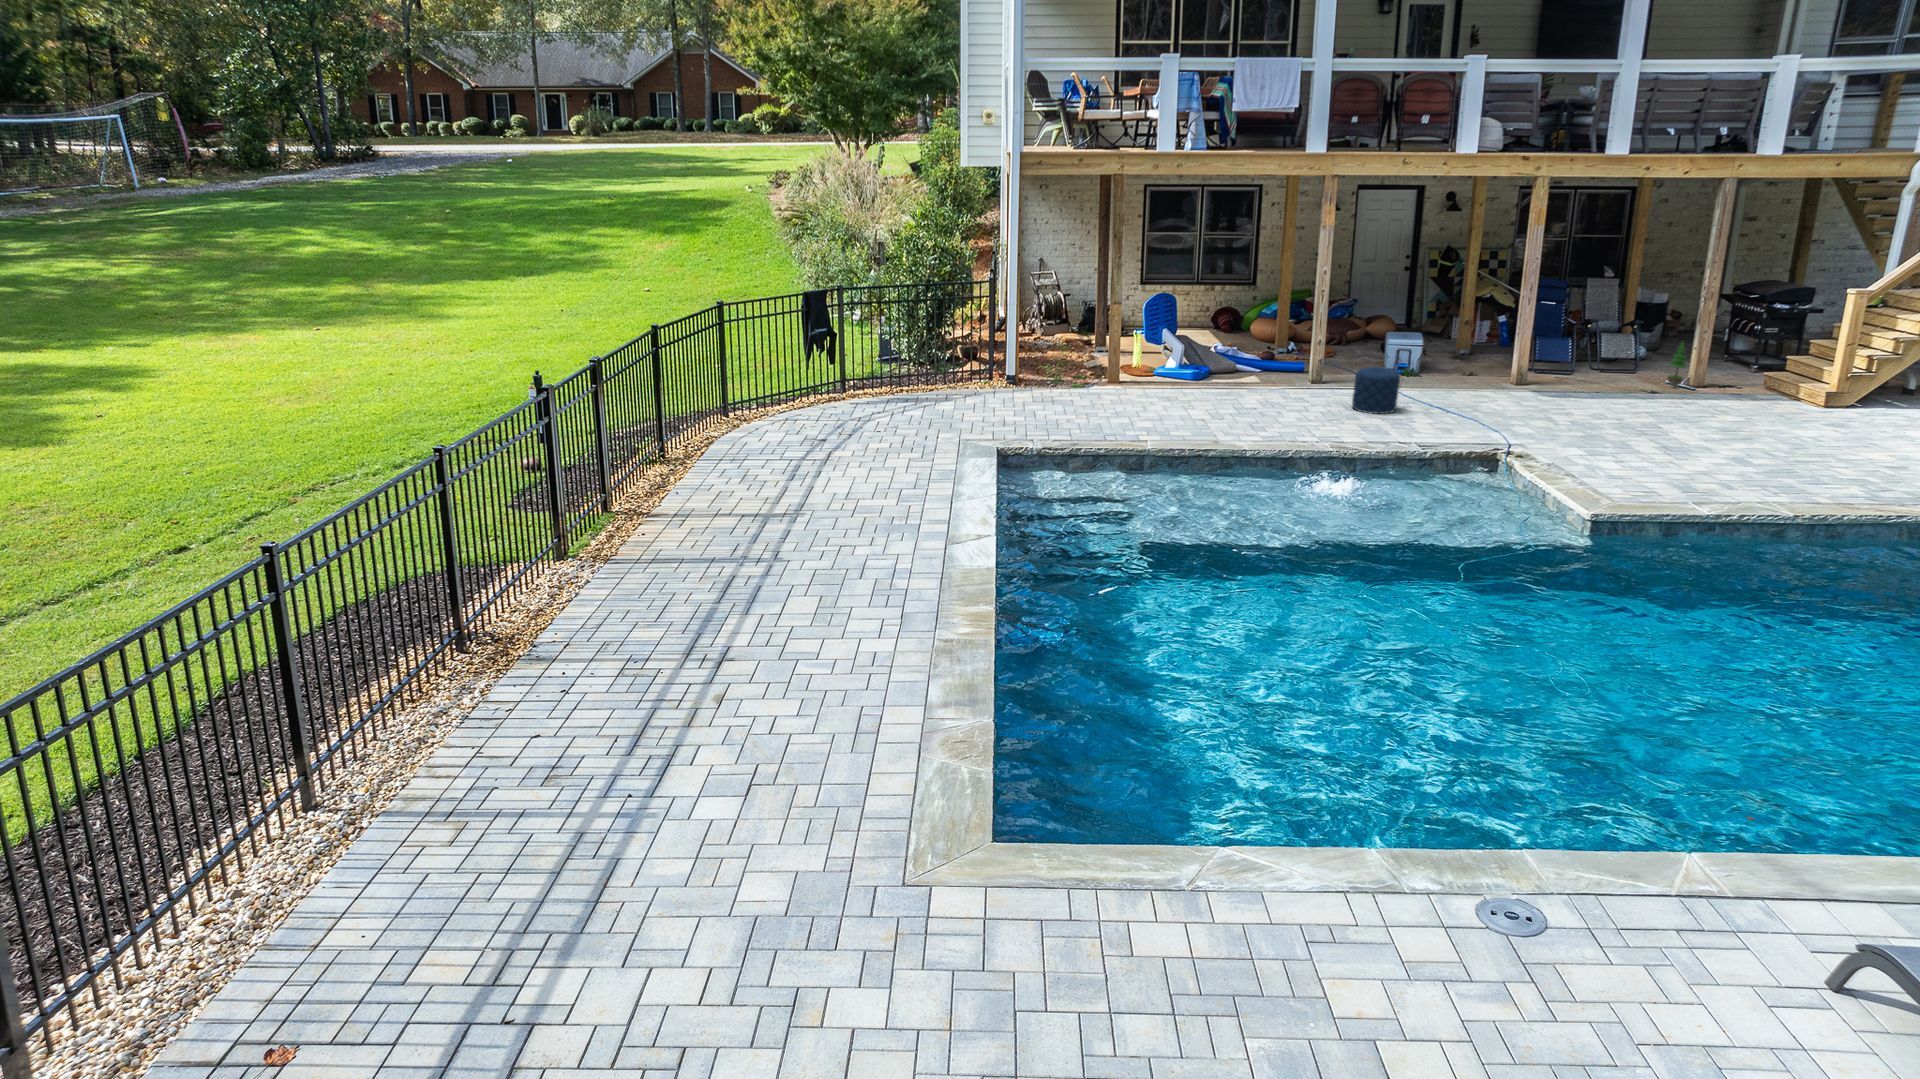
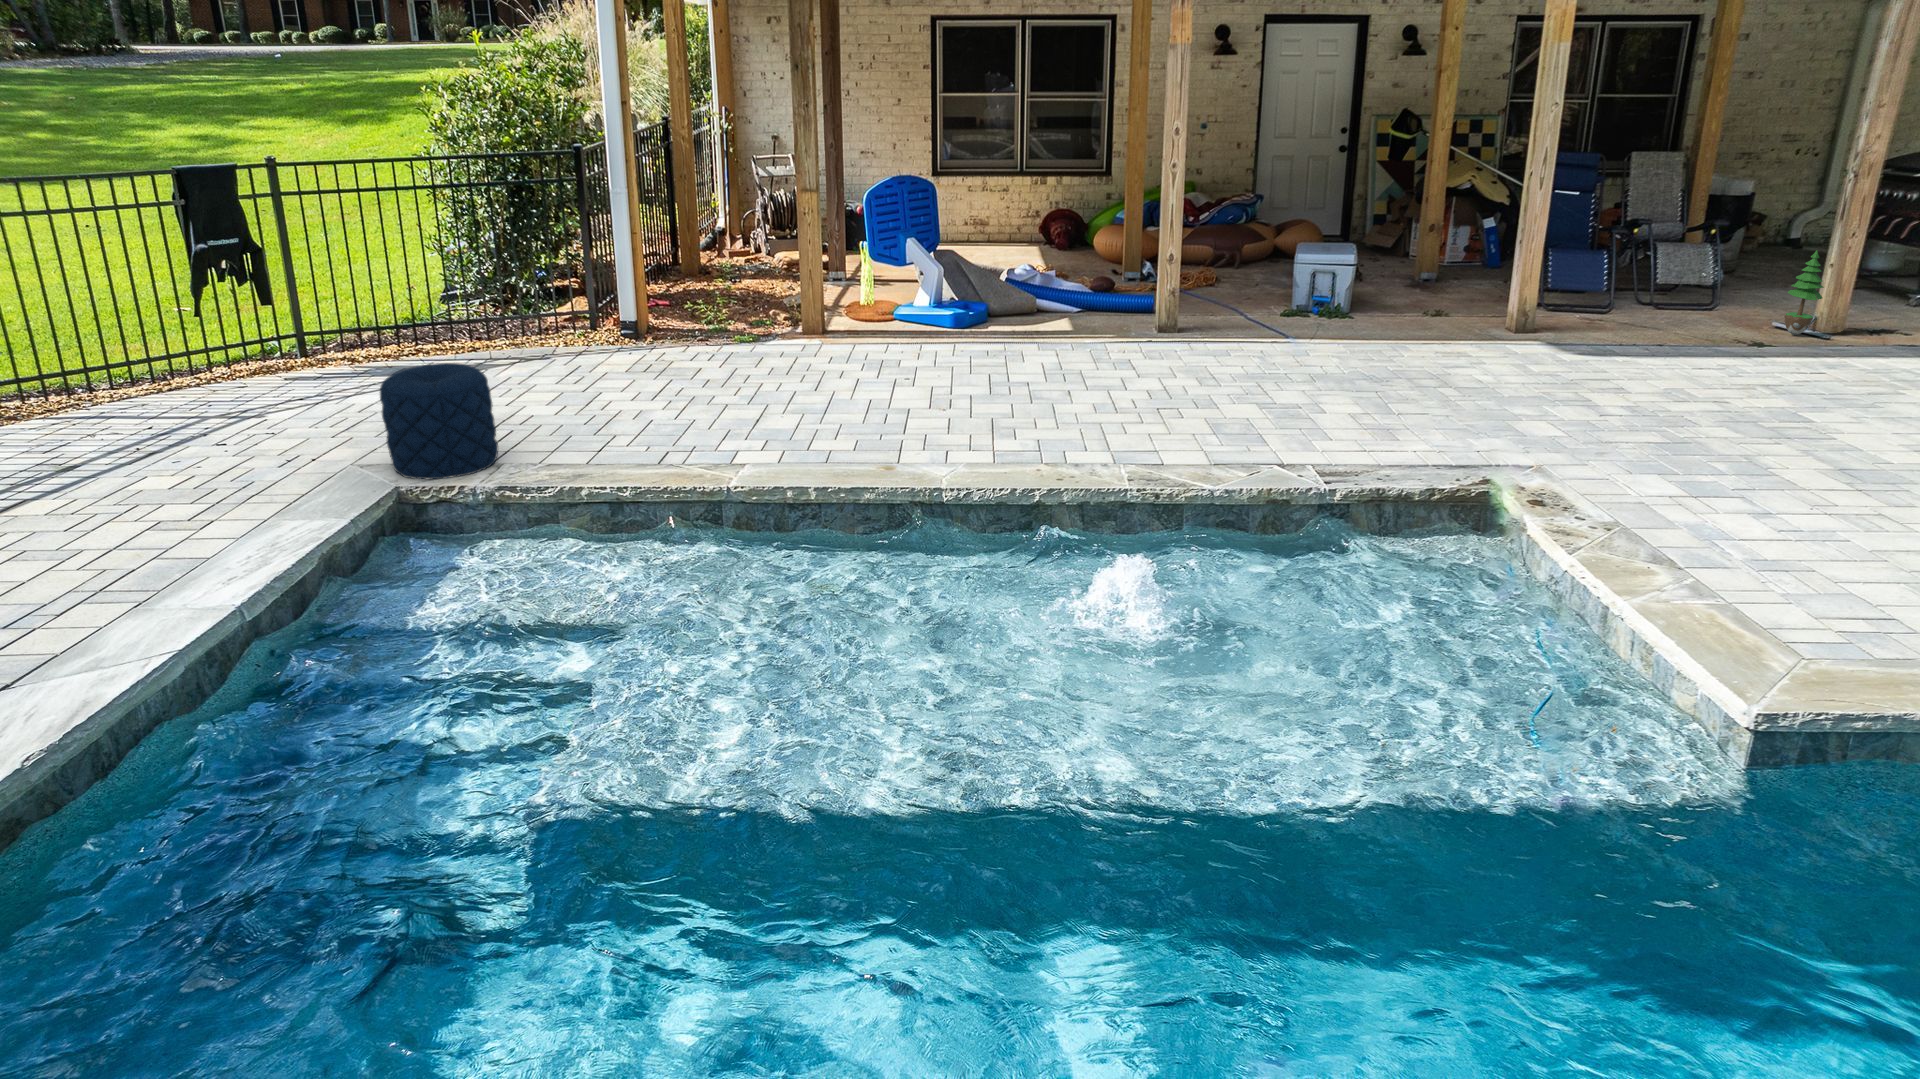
pouf: present [1352,367,1400,414] -> present [380,363,498,479]

